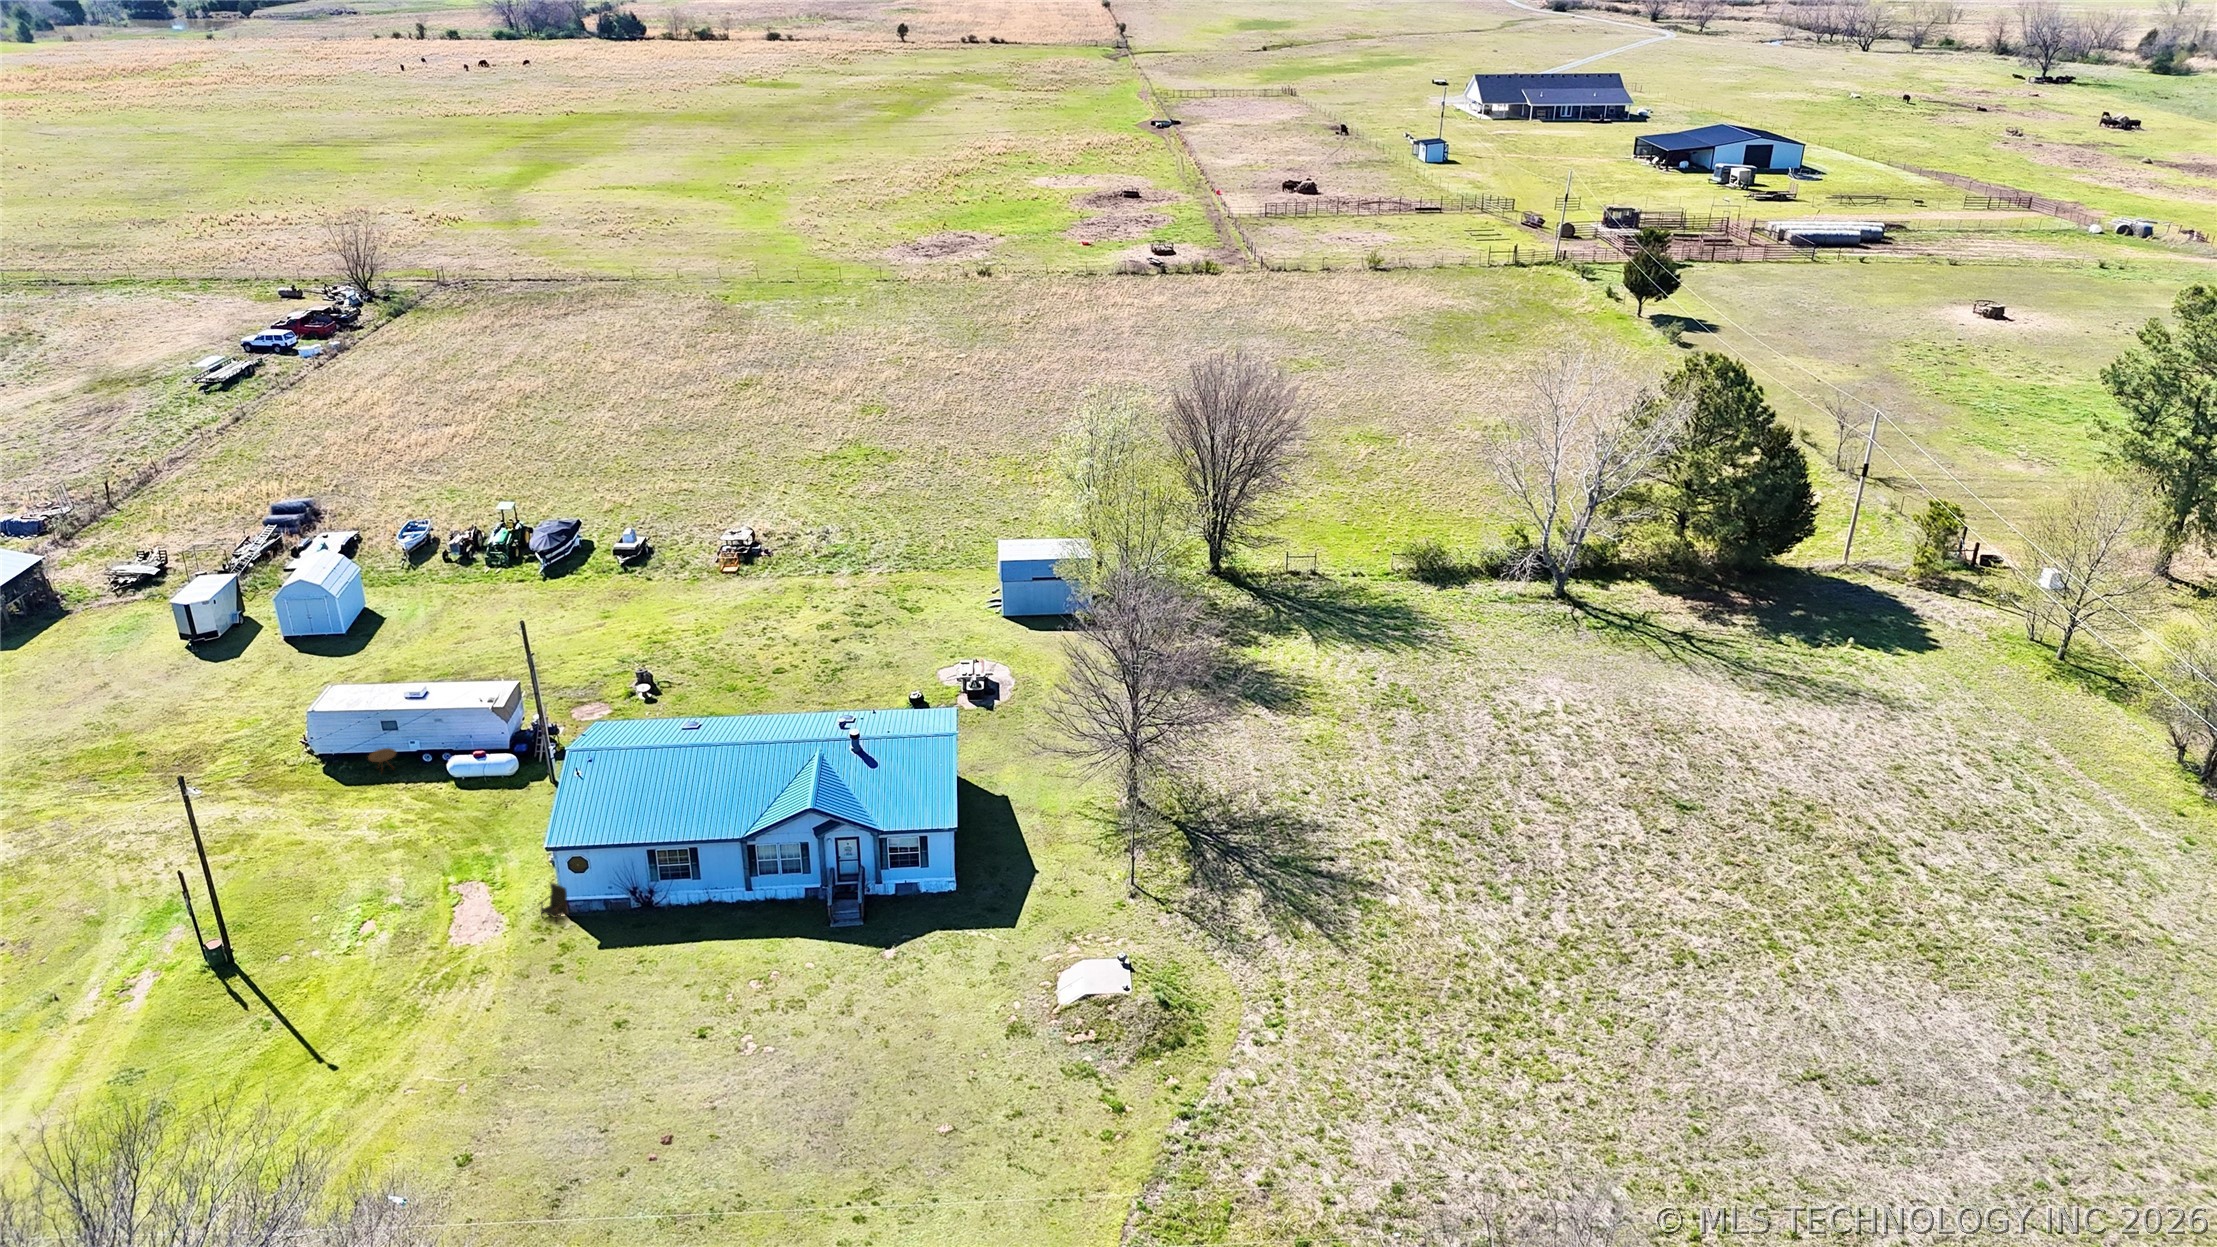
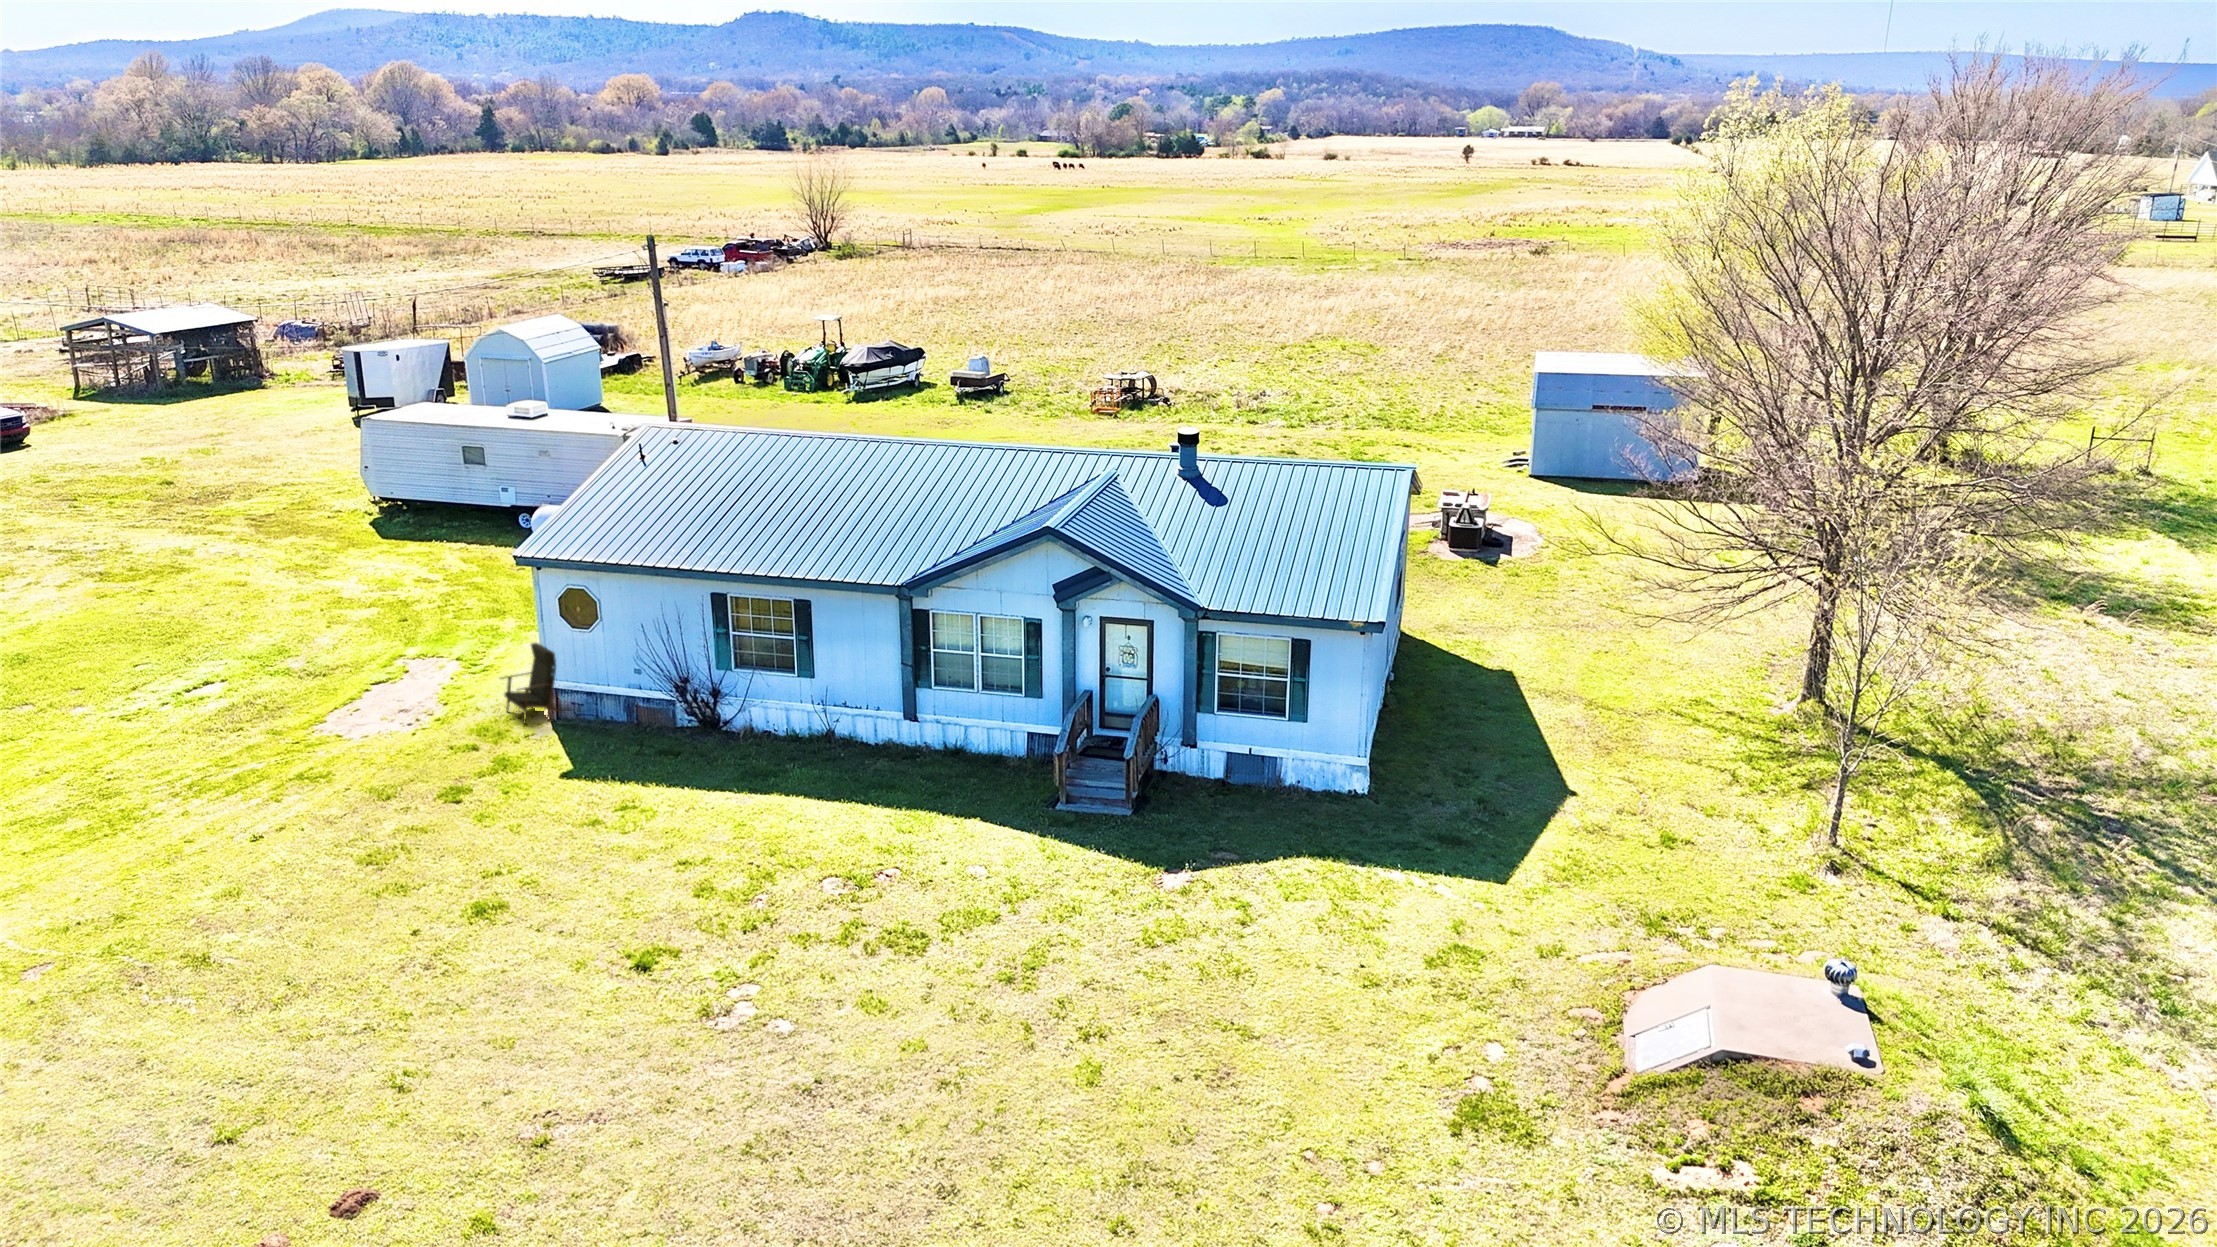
round table: present [368,748,396,770] -> none [427,492,472,528]

